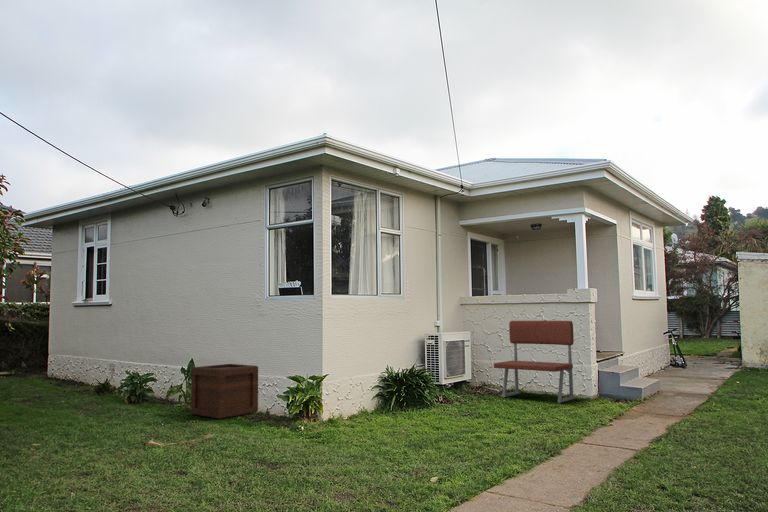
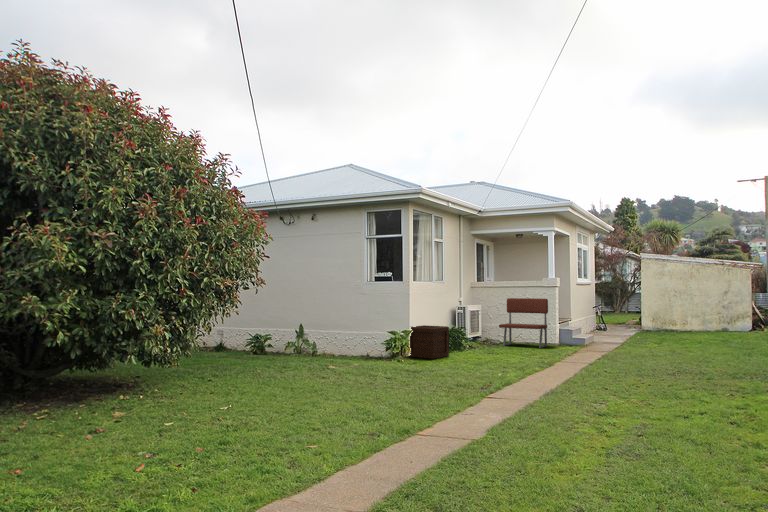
wooden crate: present [191,364,258,419] -> present [408,325,449,359]

